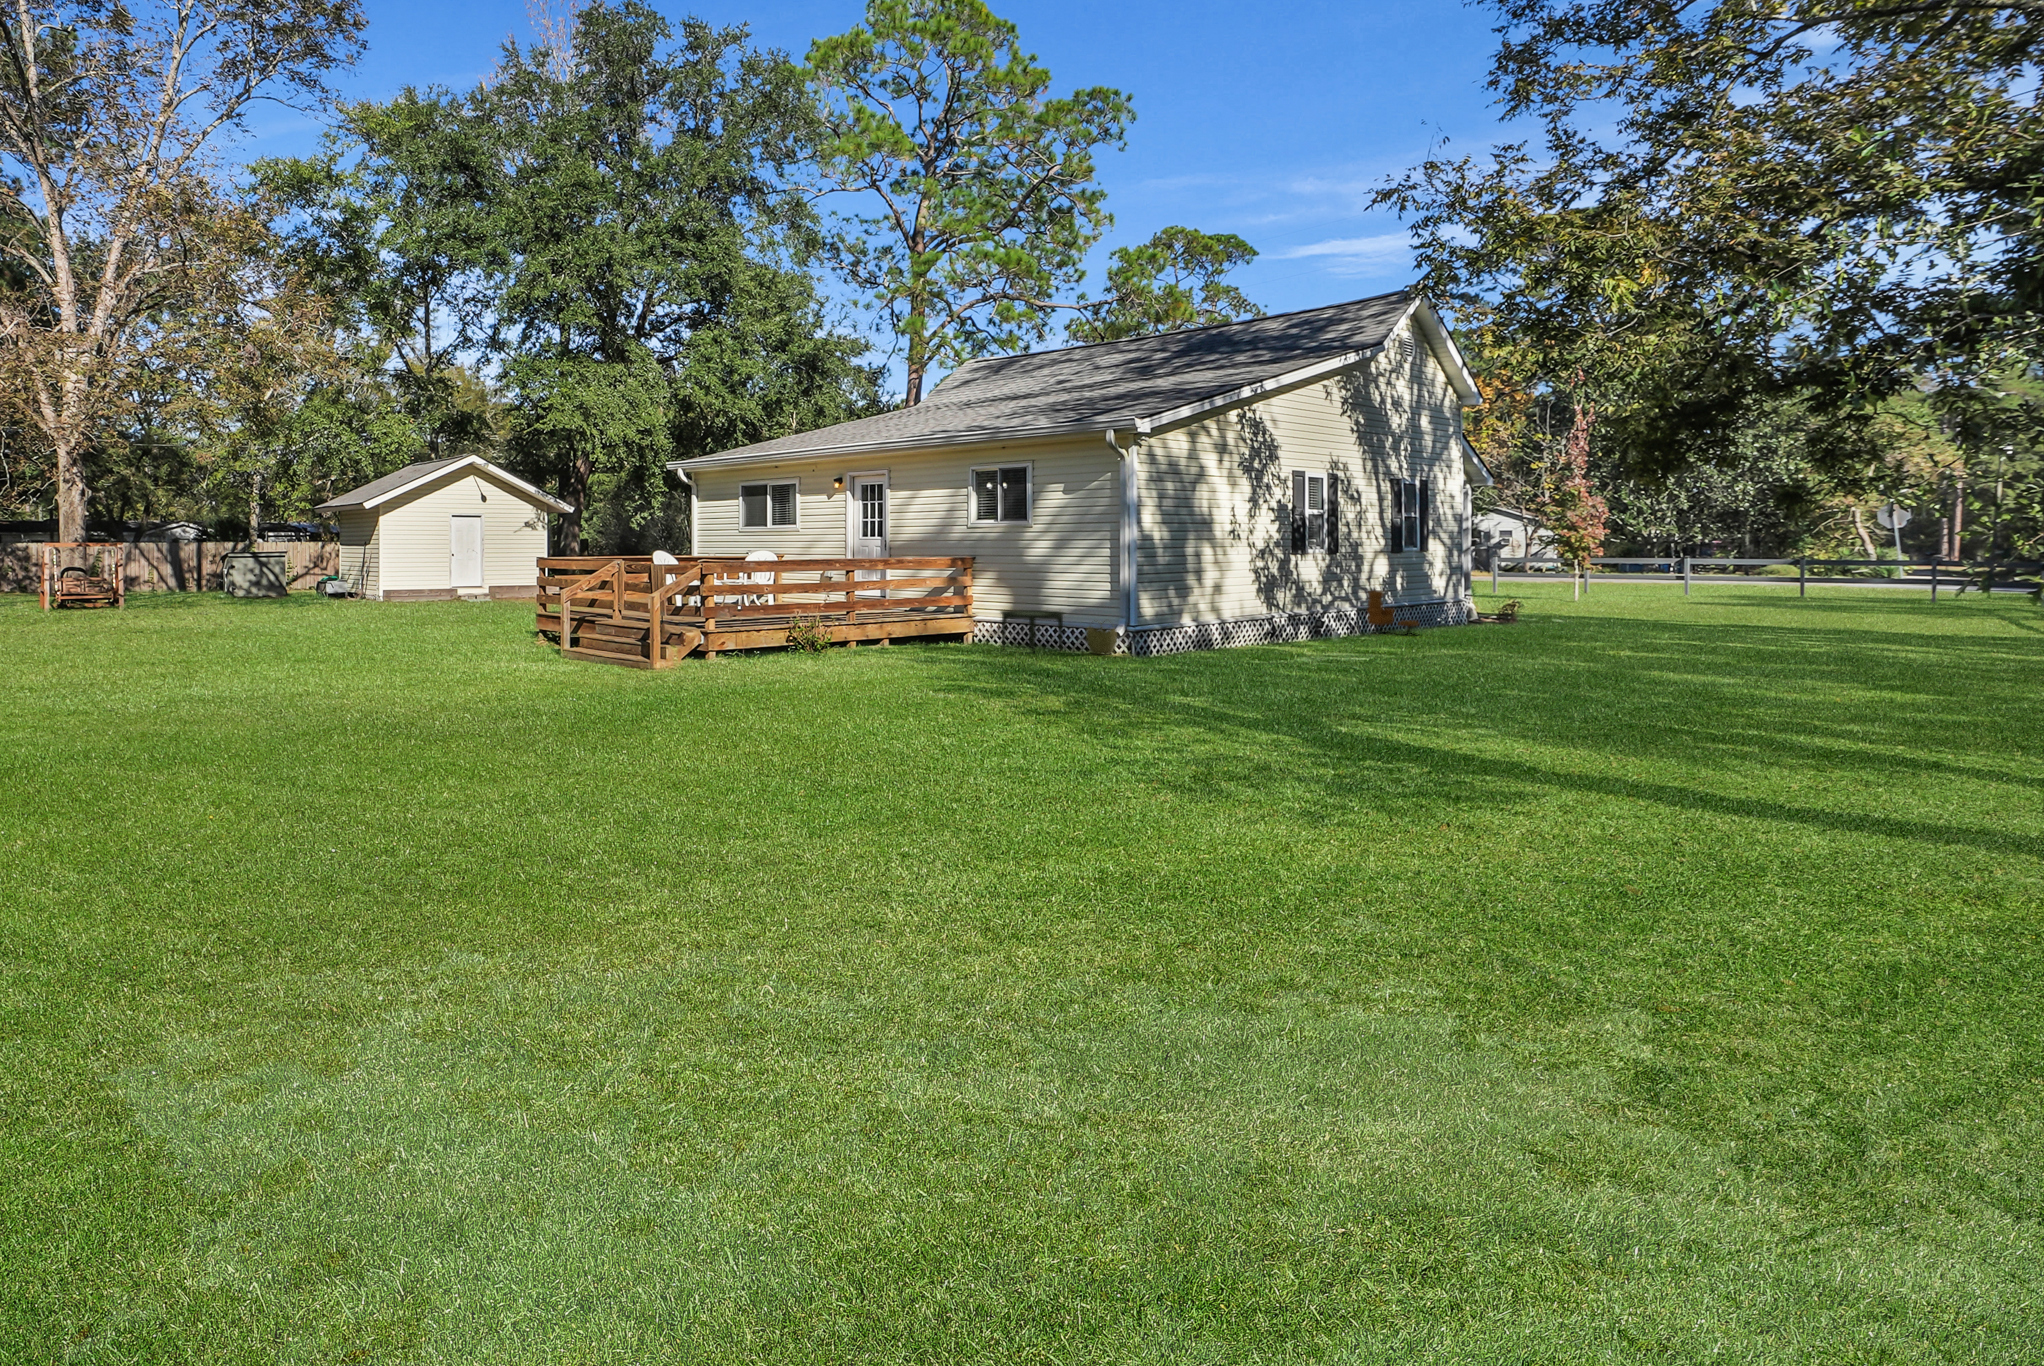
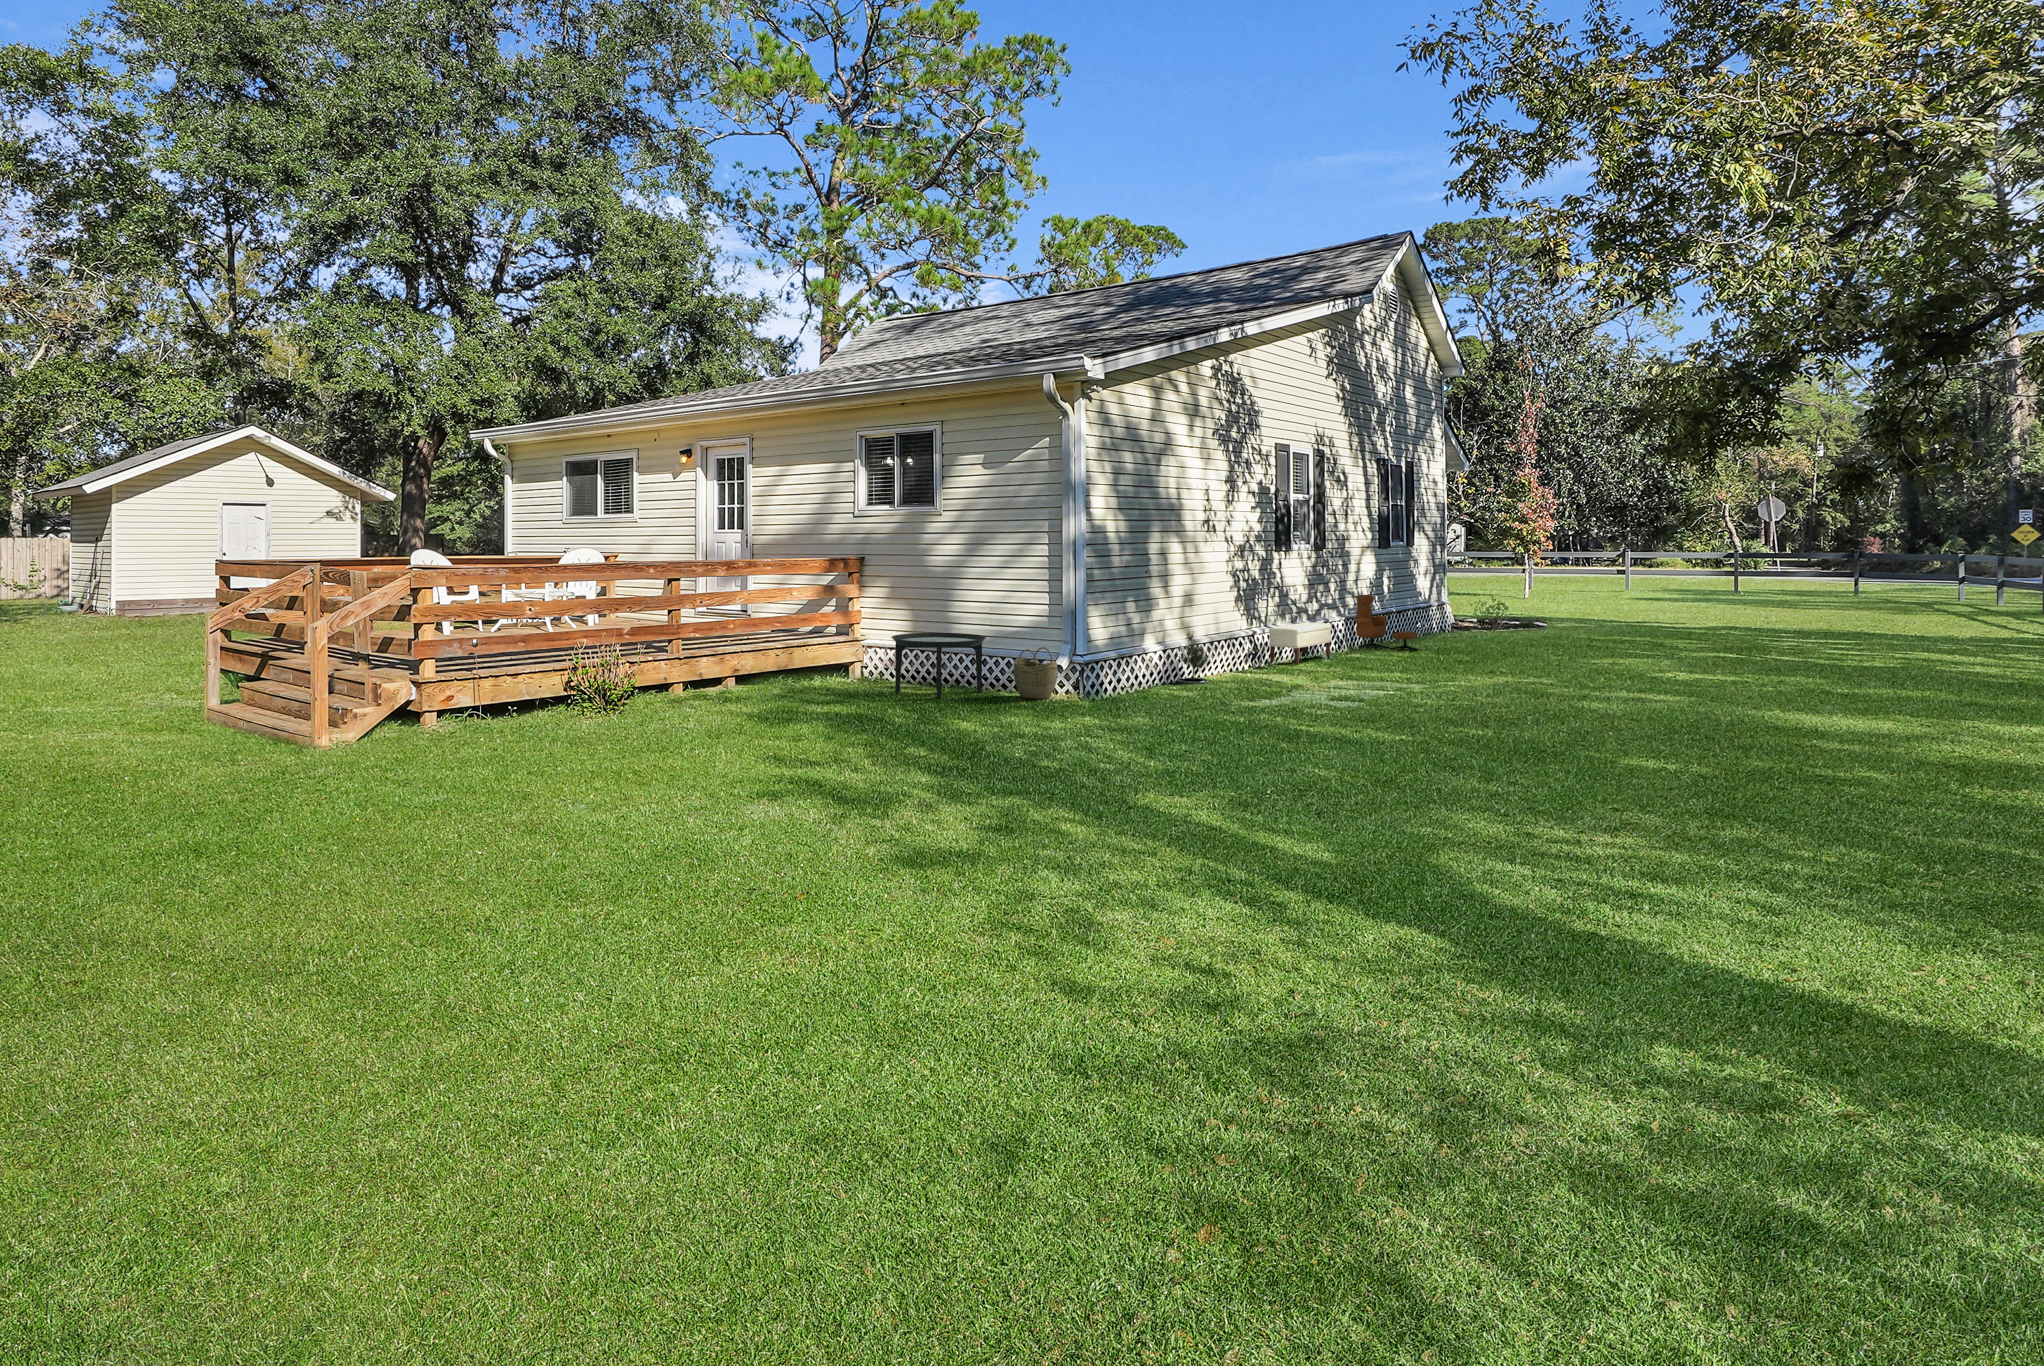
potted tree: none [1207,610,1234,650] -> present [1178,633,1209,683]
bench: none [1286,611,1340,642] -> present [1269,622,1331,665]

